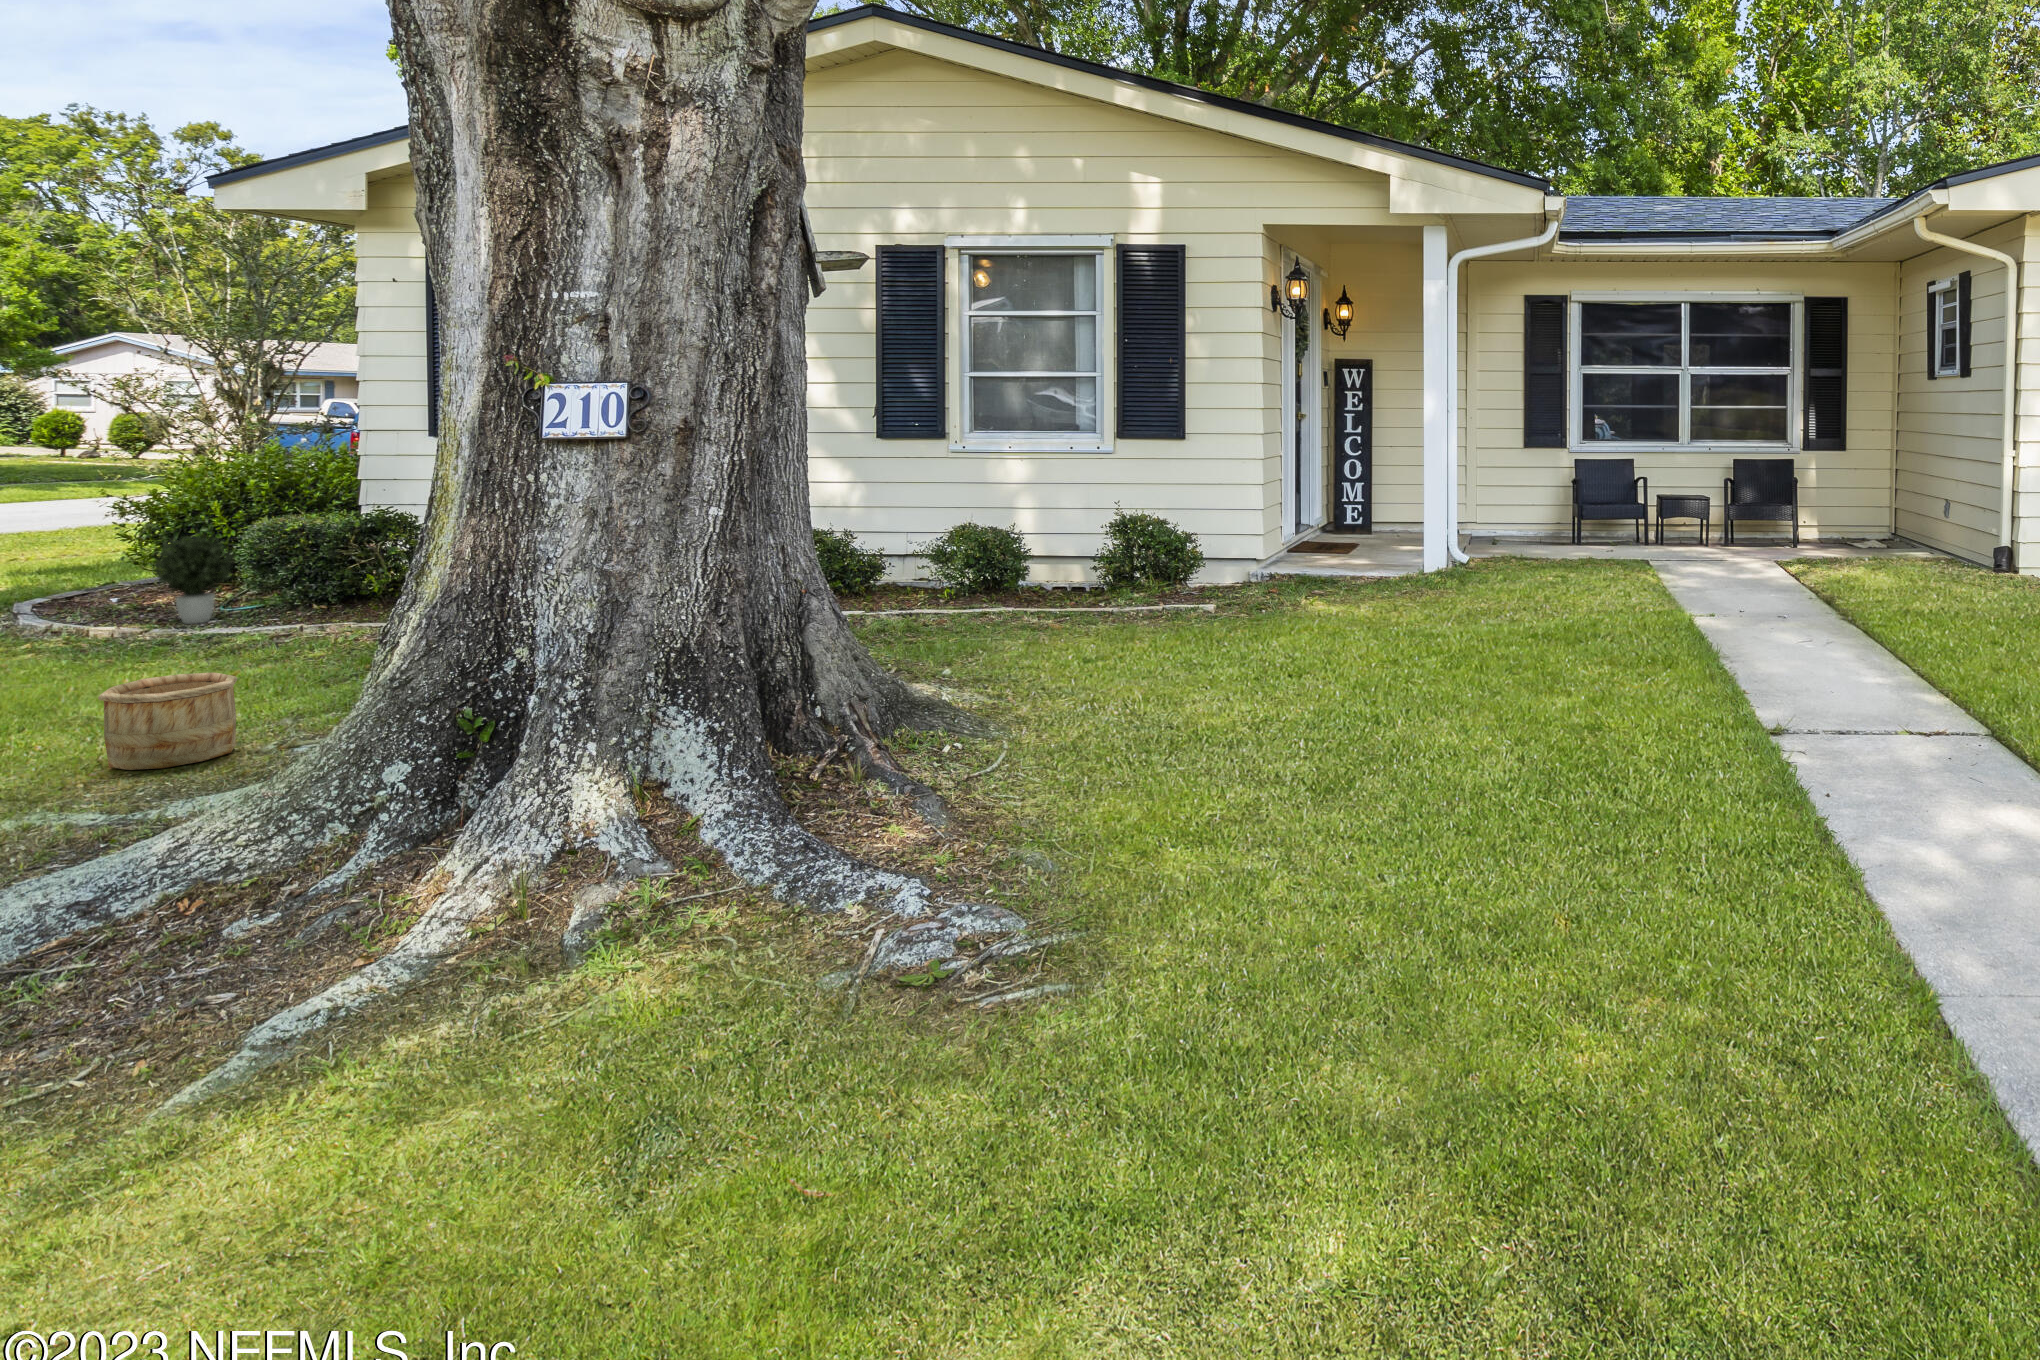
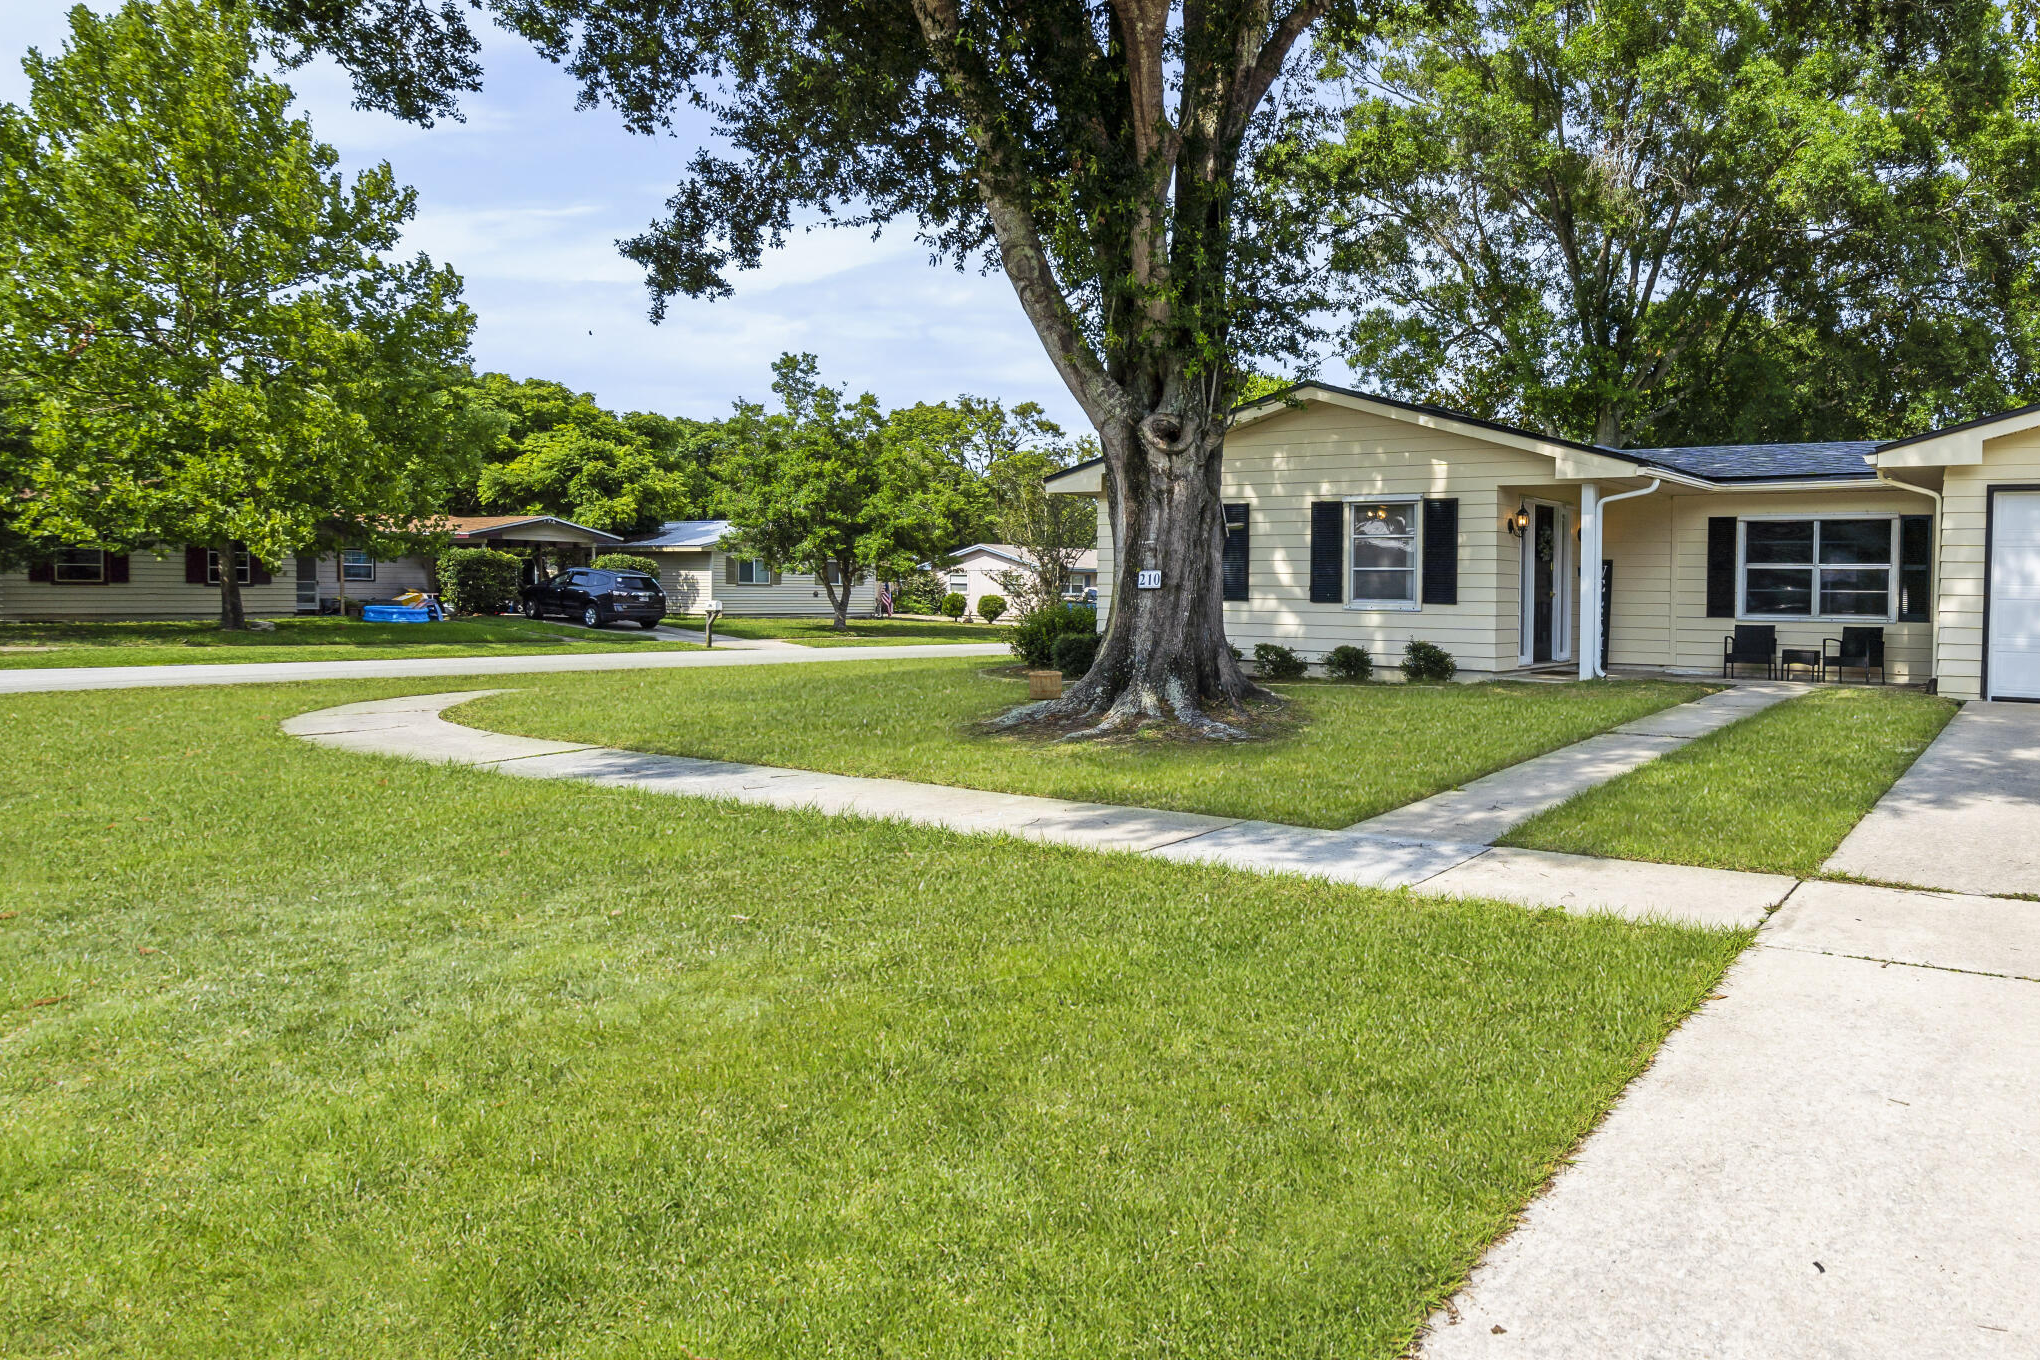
potted plant: present [154,535,234,624] -> none [1028,638,1055,677]

